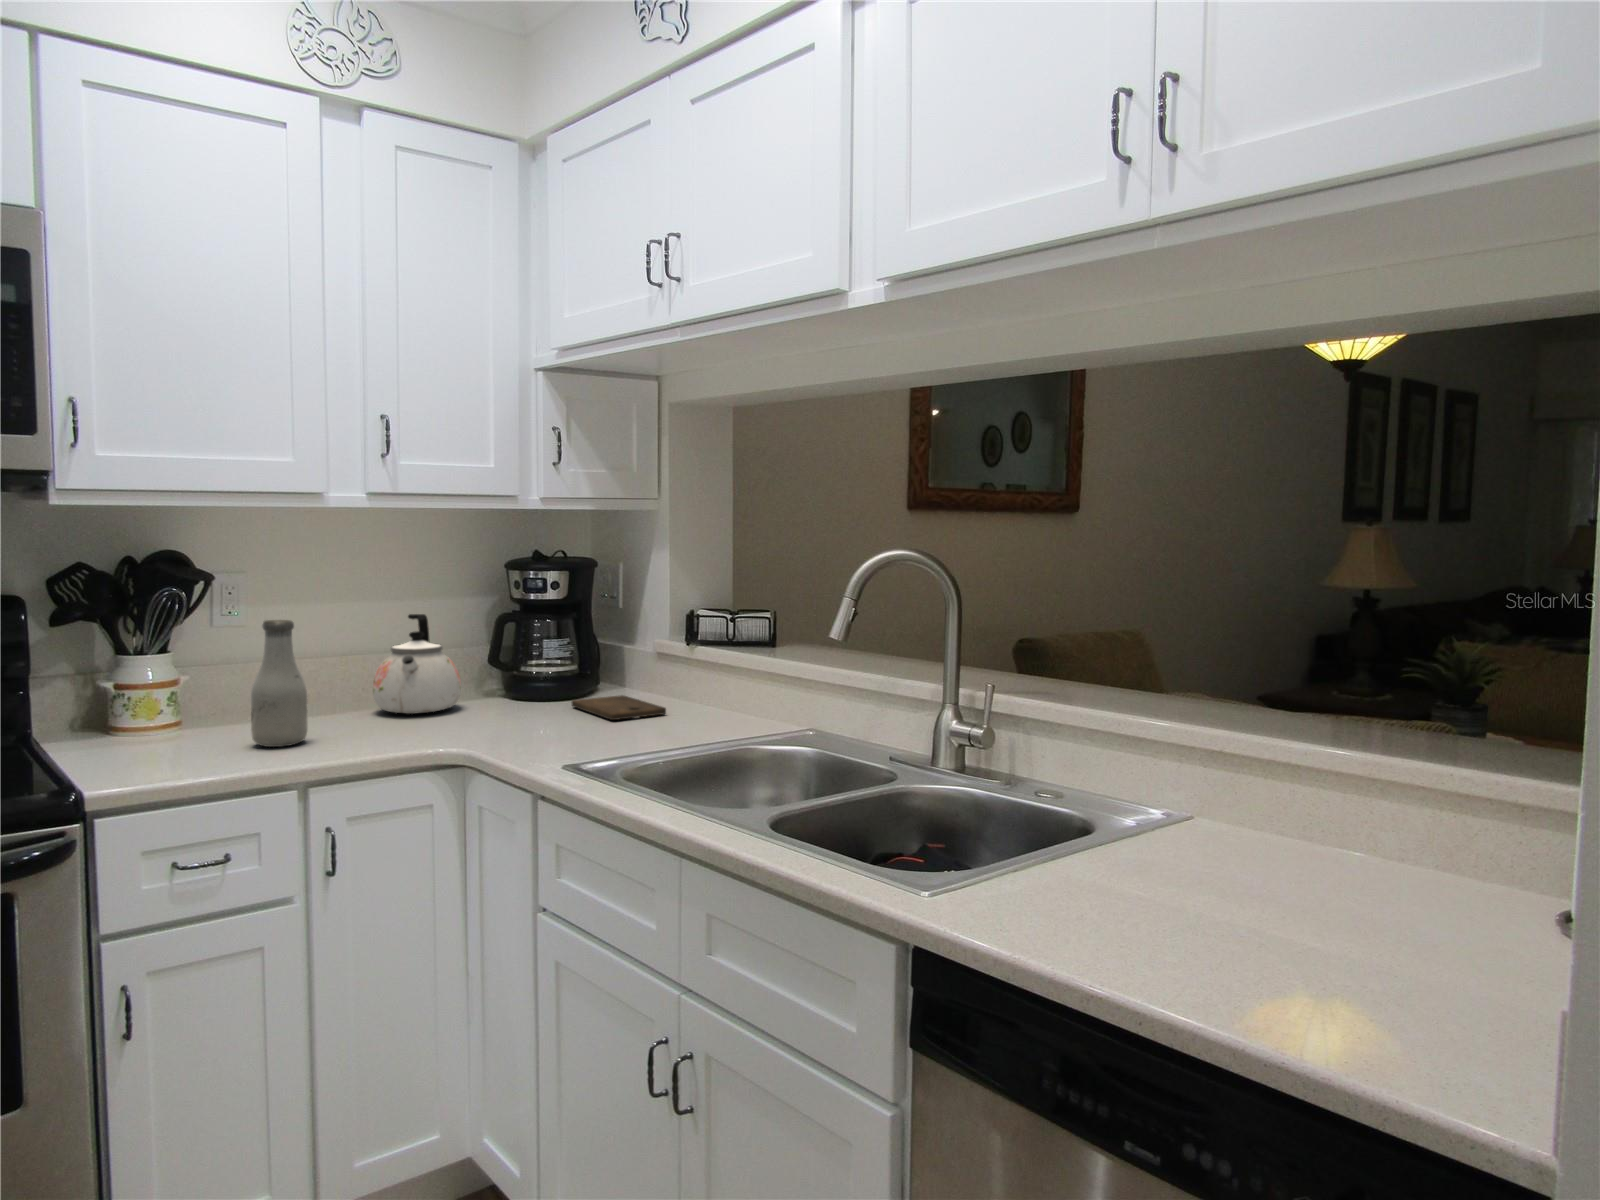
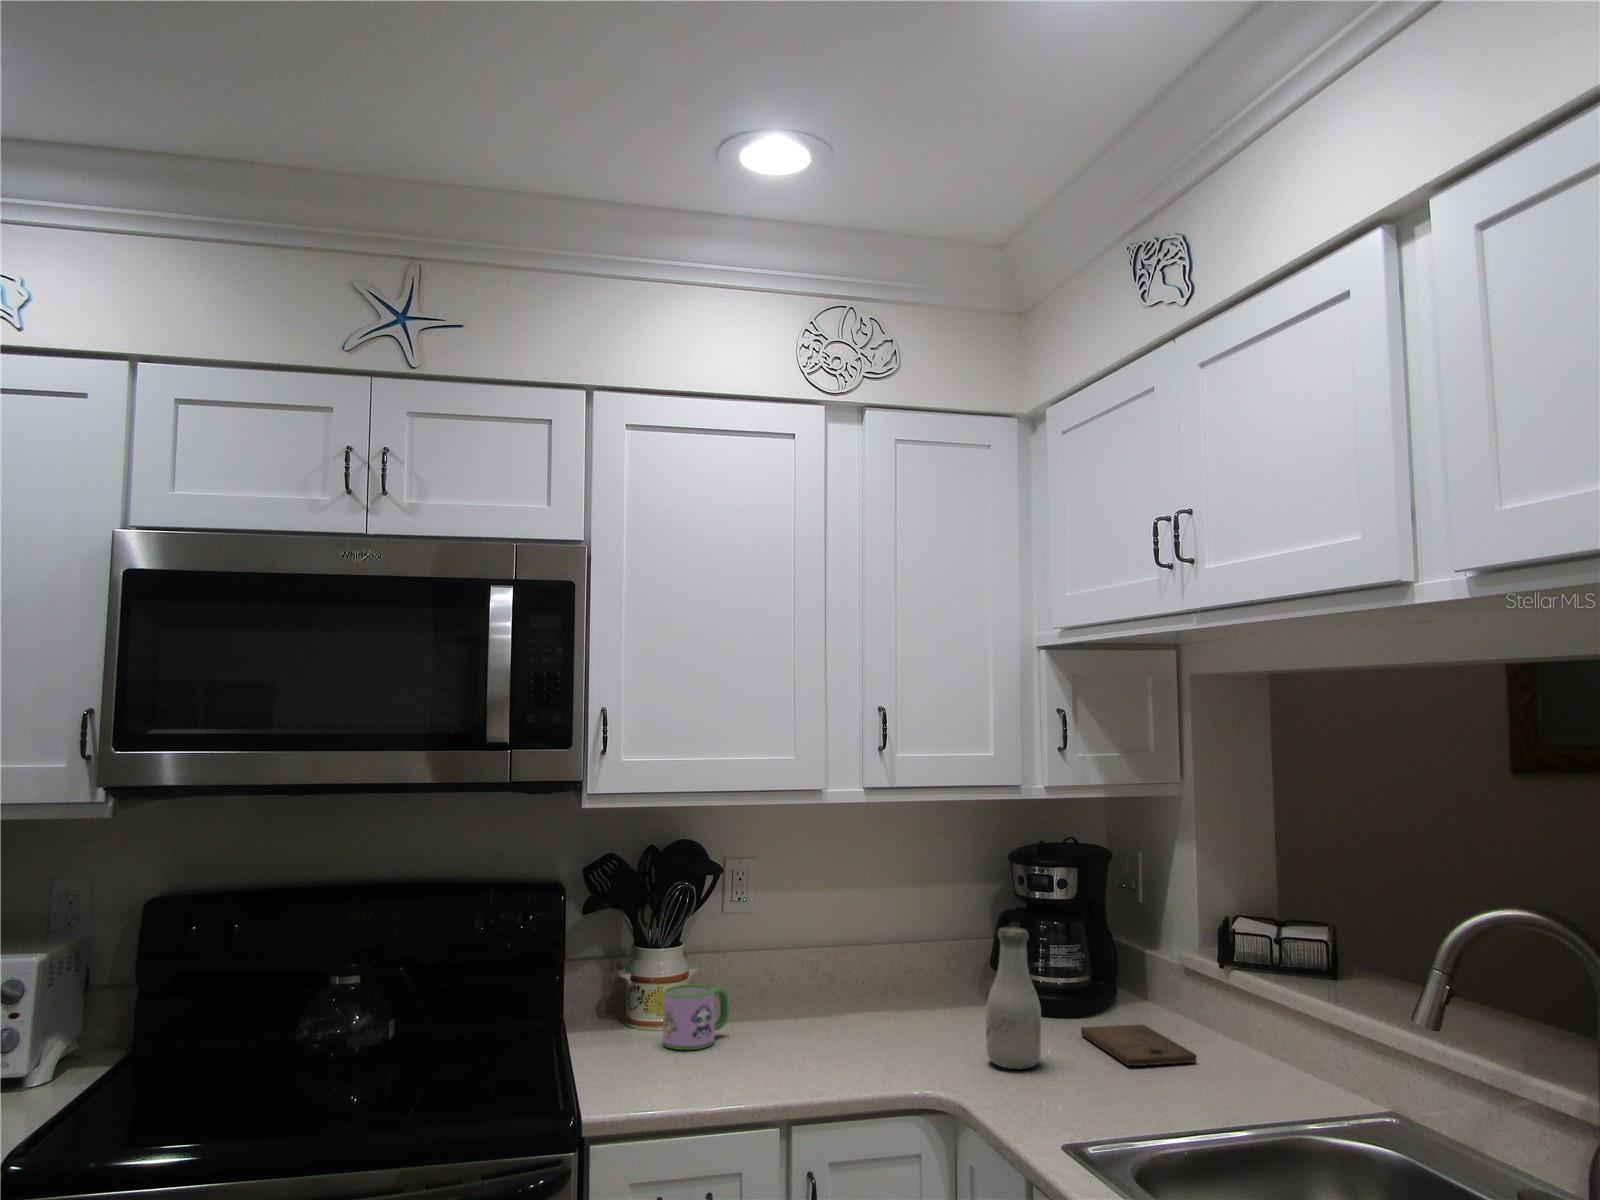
kettle: present [373,614,461,714] -> none [866,912,958,1028]
bottle: present [251,620,308,747] -> present [986,927,1041,1069]
mug: none [153,686,228,745] -> present [663,985,729,1050]

